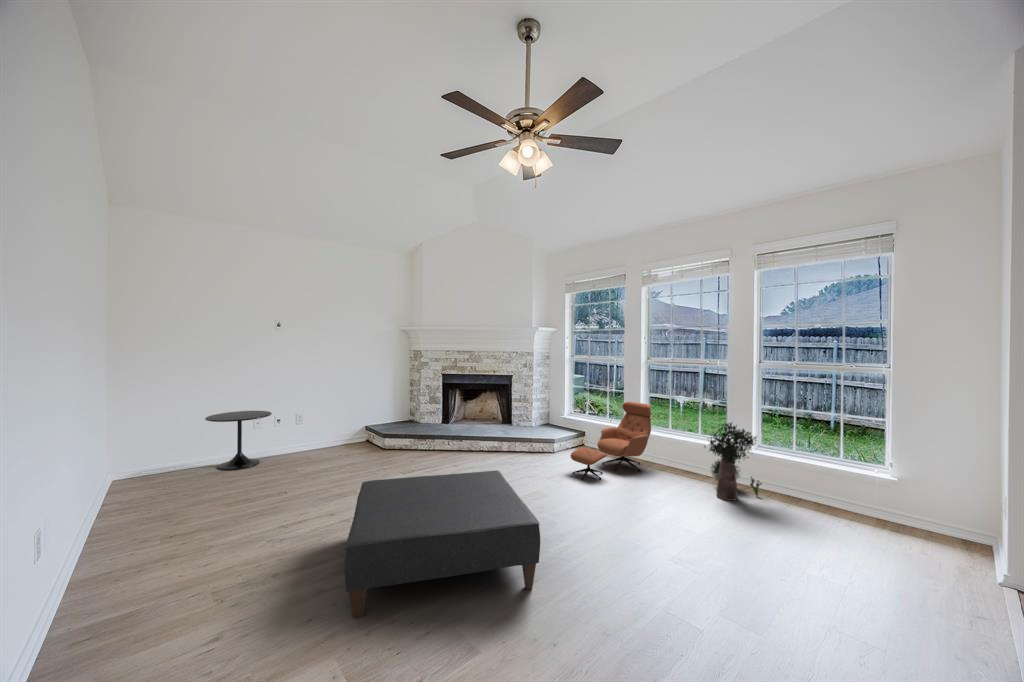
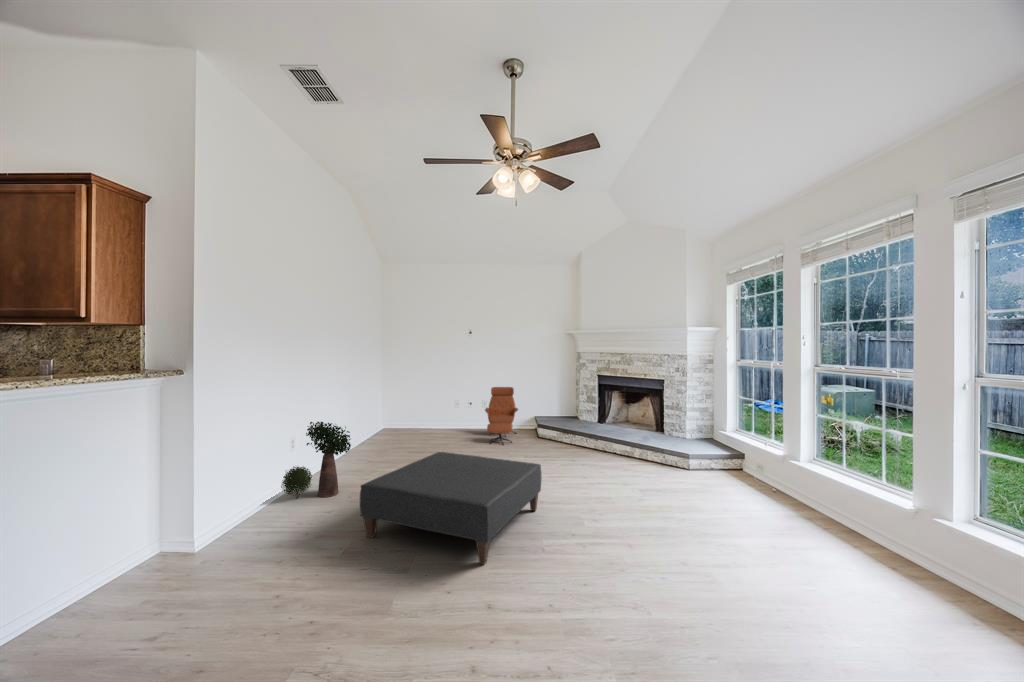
lounge chair: present [571,402,651,480] -> present [485,387,518,444]
side table: present [205,411,272,470] -> none [414,395,455,436]
potted plant: present [704,423,762,501] -> present [281,422,351,499]

